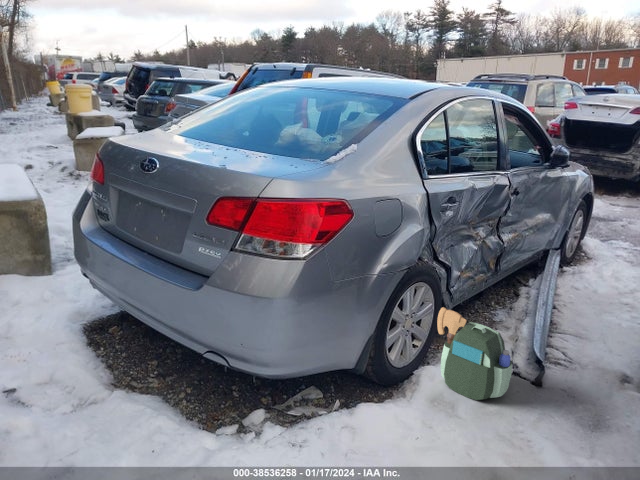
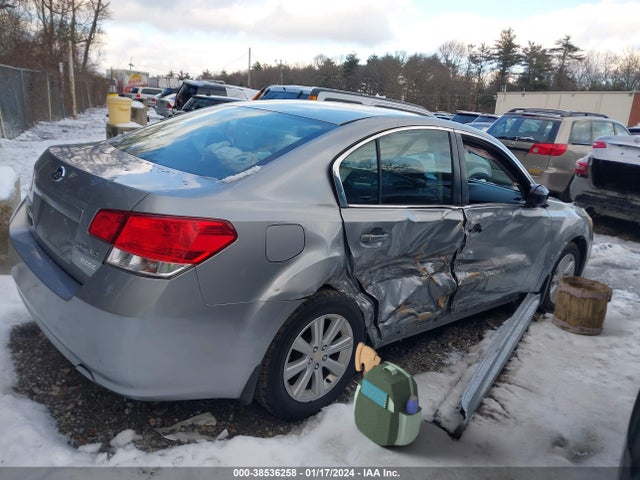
bucket: none [571,229,627,283] -> present [552,274,613,335]

